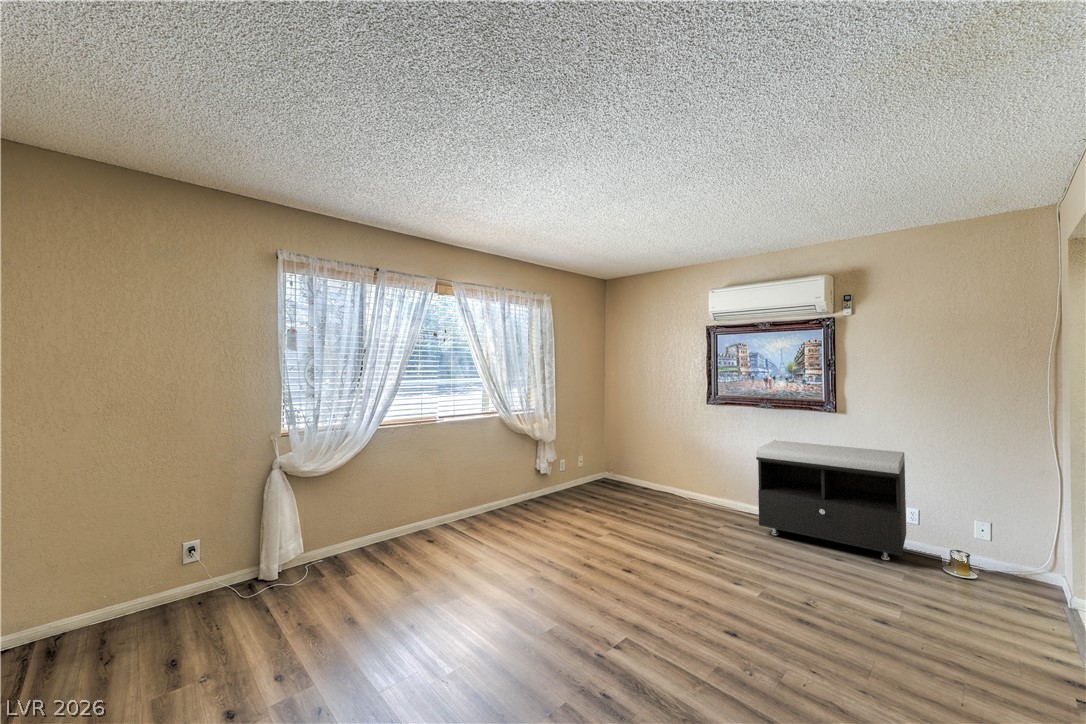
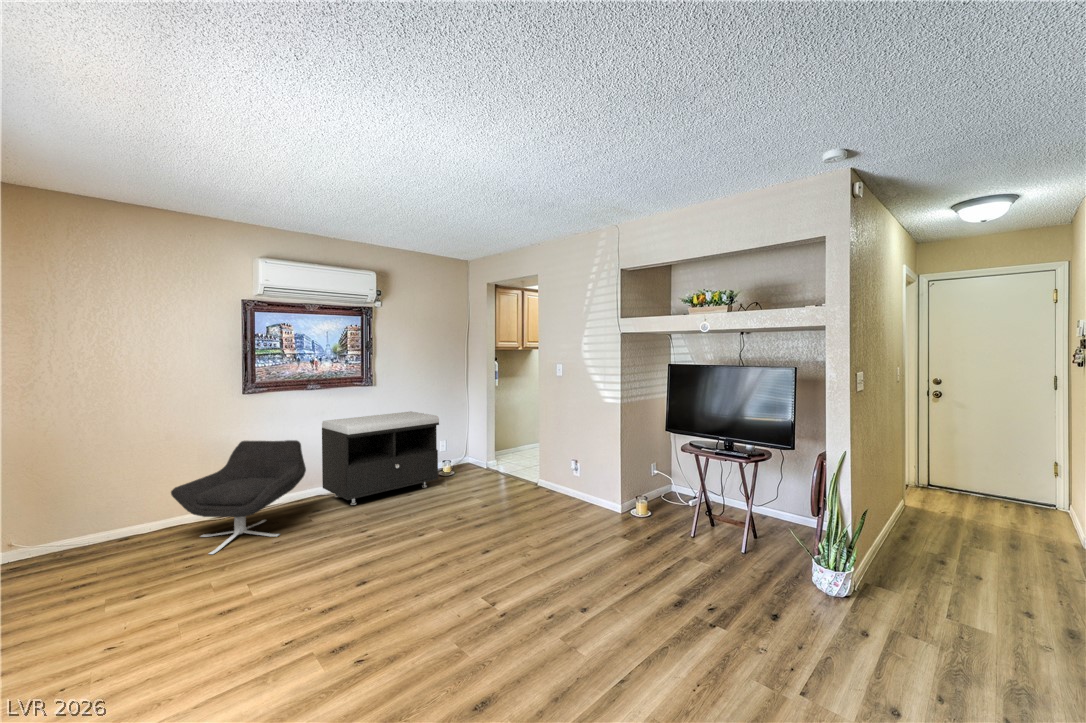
lounge chair: none [636,443,727,525] -> present [171,440,306,554]

